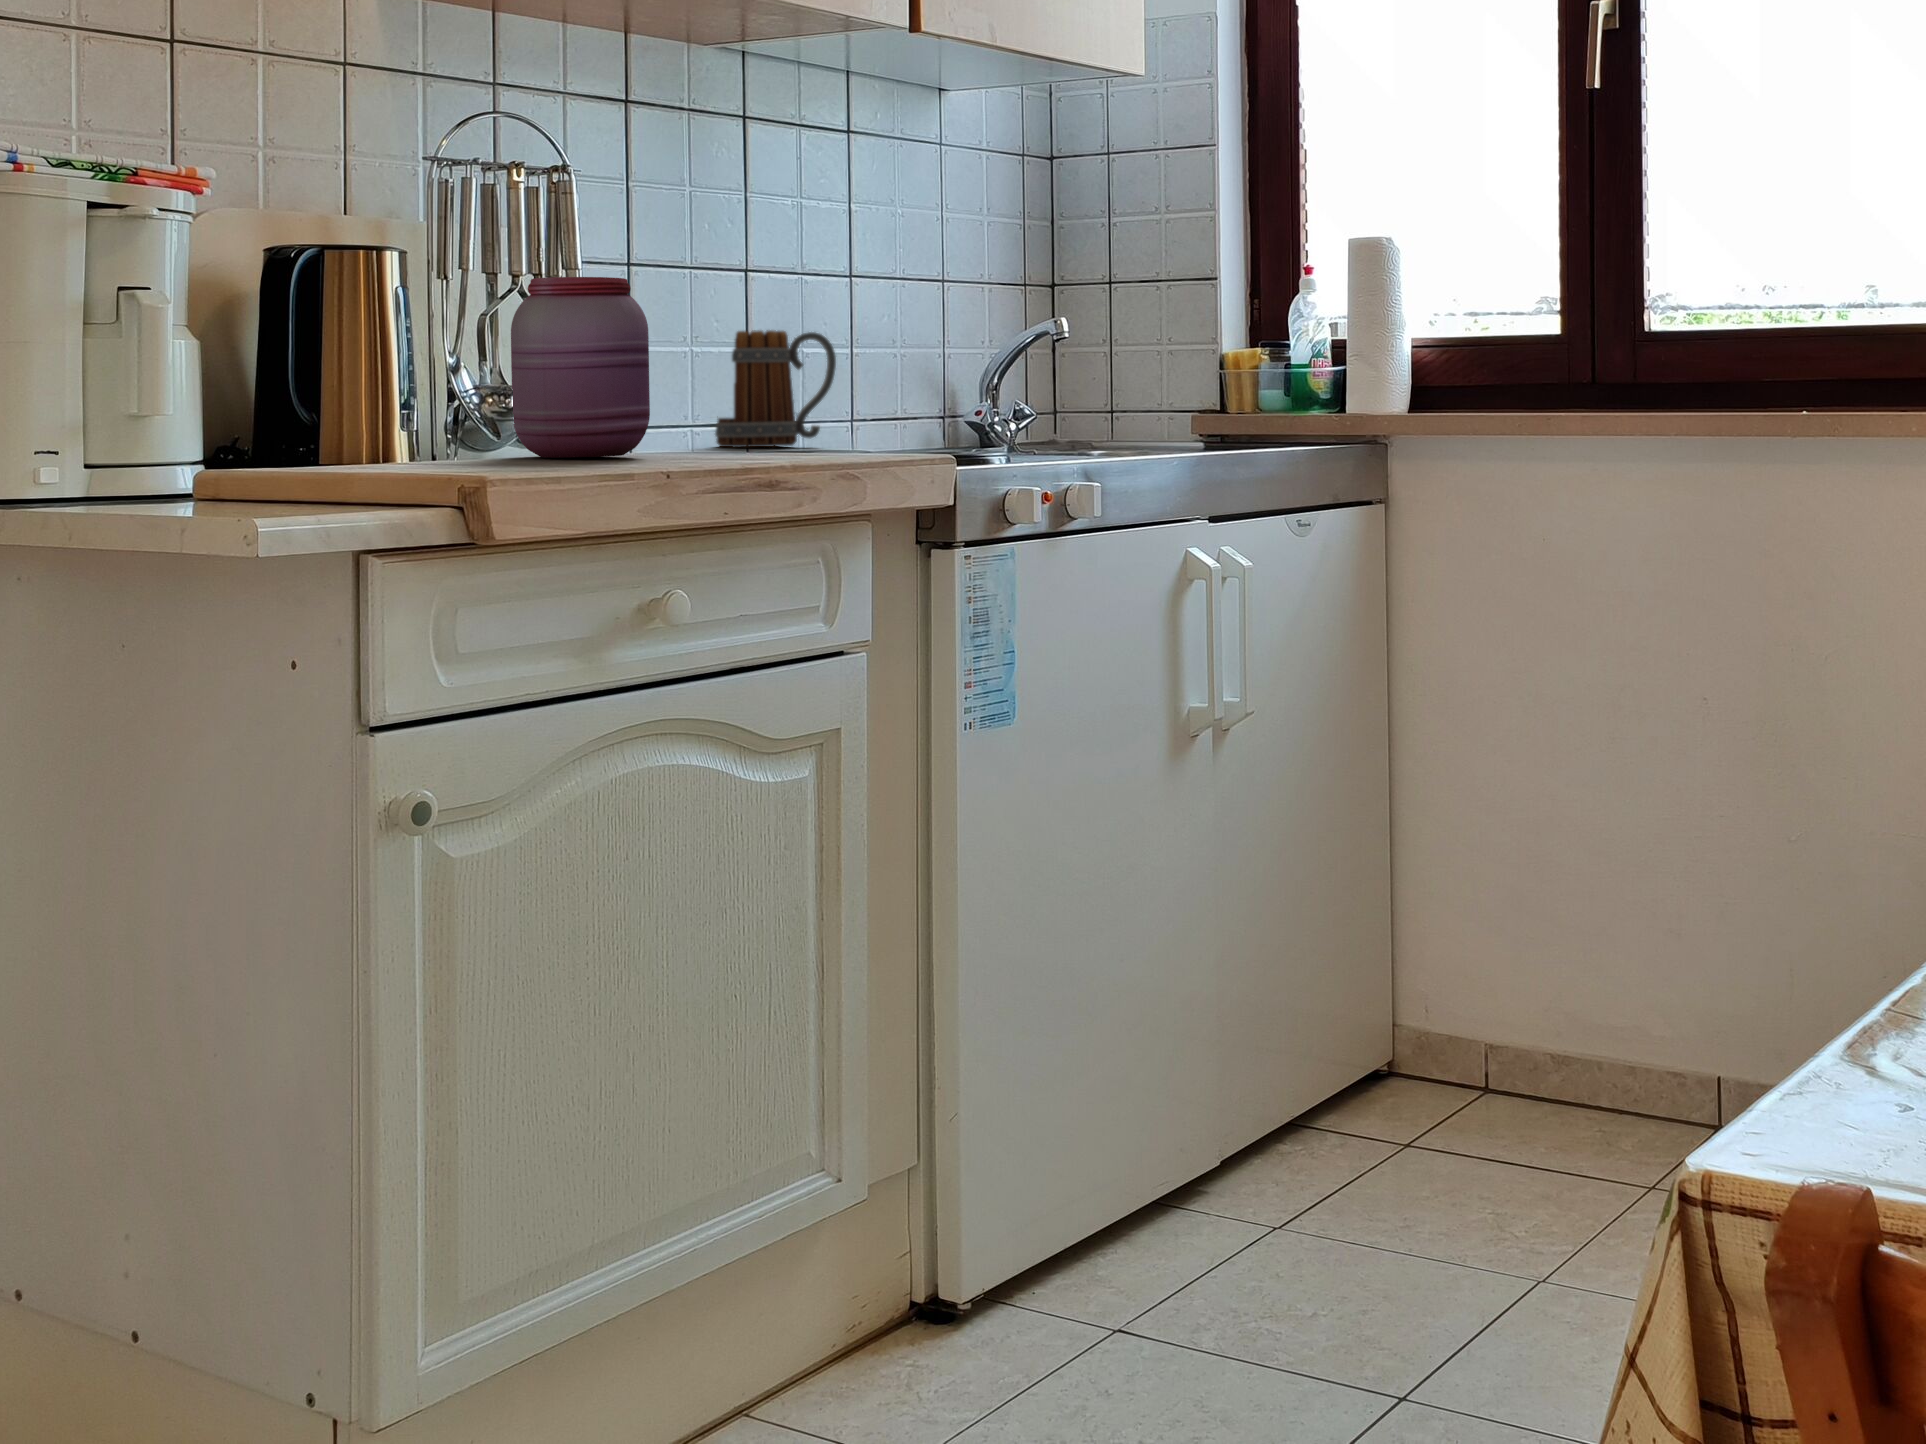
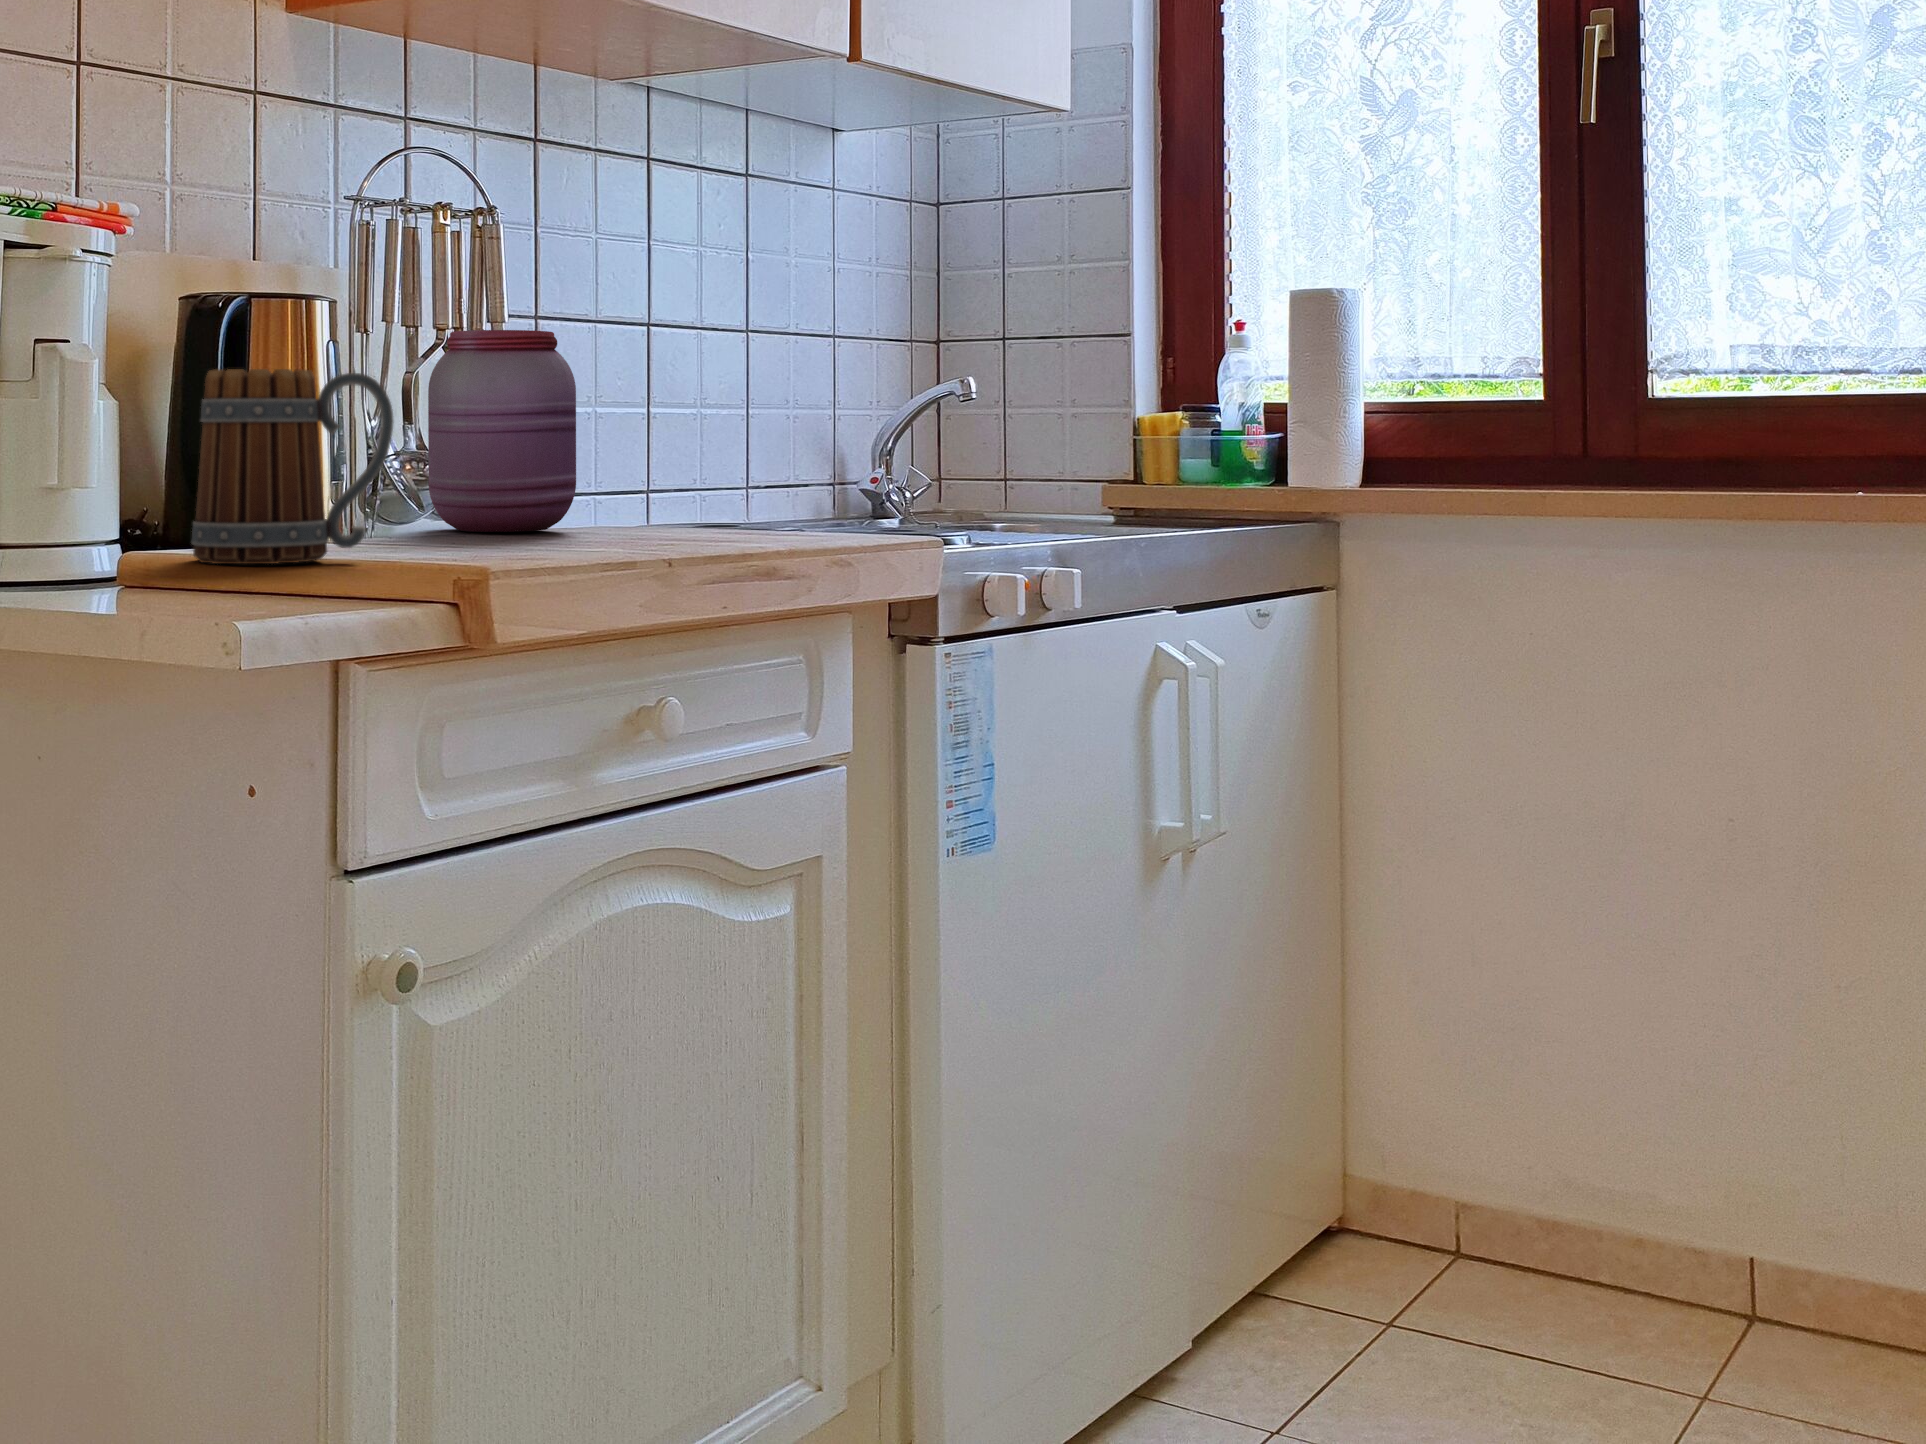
mug: present [715,330,836,447] -> present [192,369,394,564]

